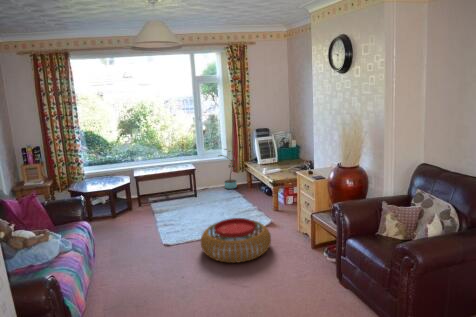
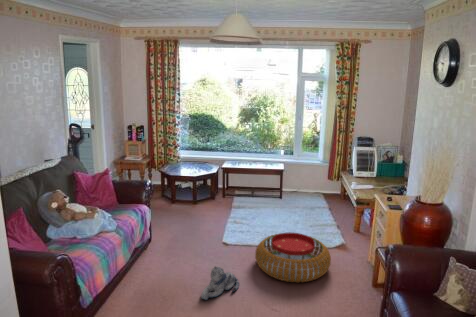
potted plant: present [219,149,241,189] -> none [311,153,336,197]
plush toy: none [165,263,197,298] -> present [201,267,239,300]

